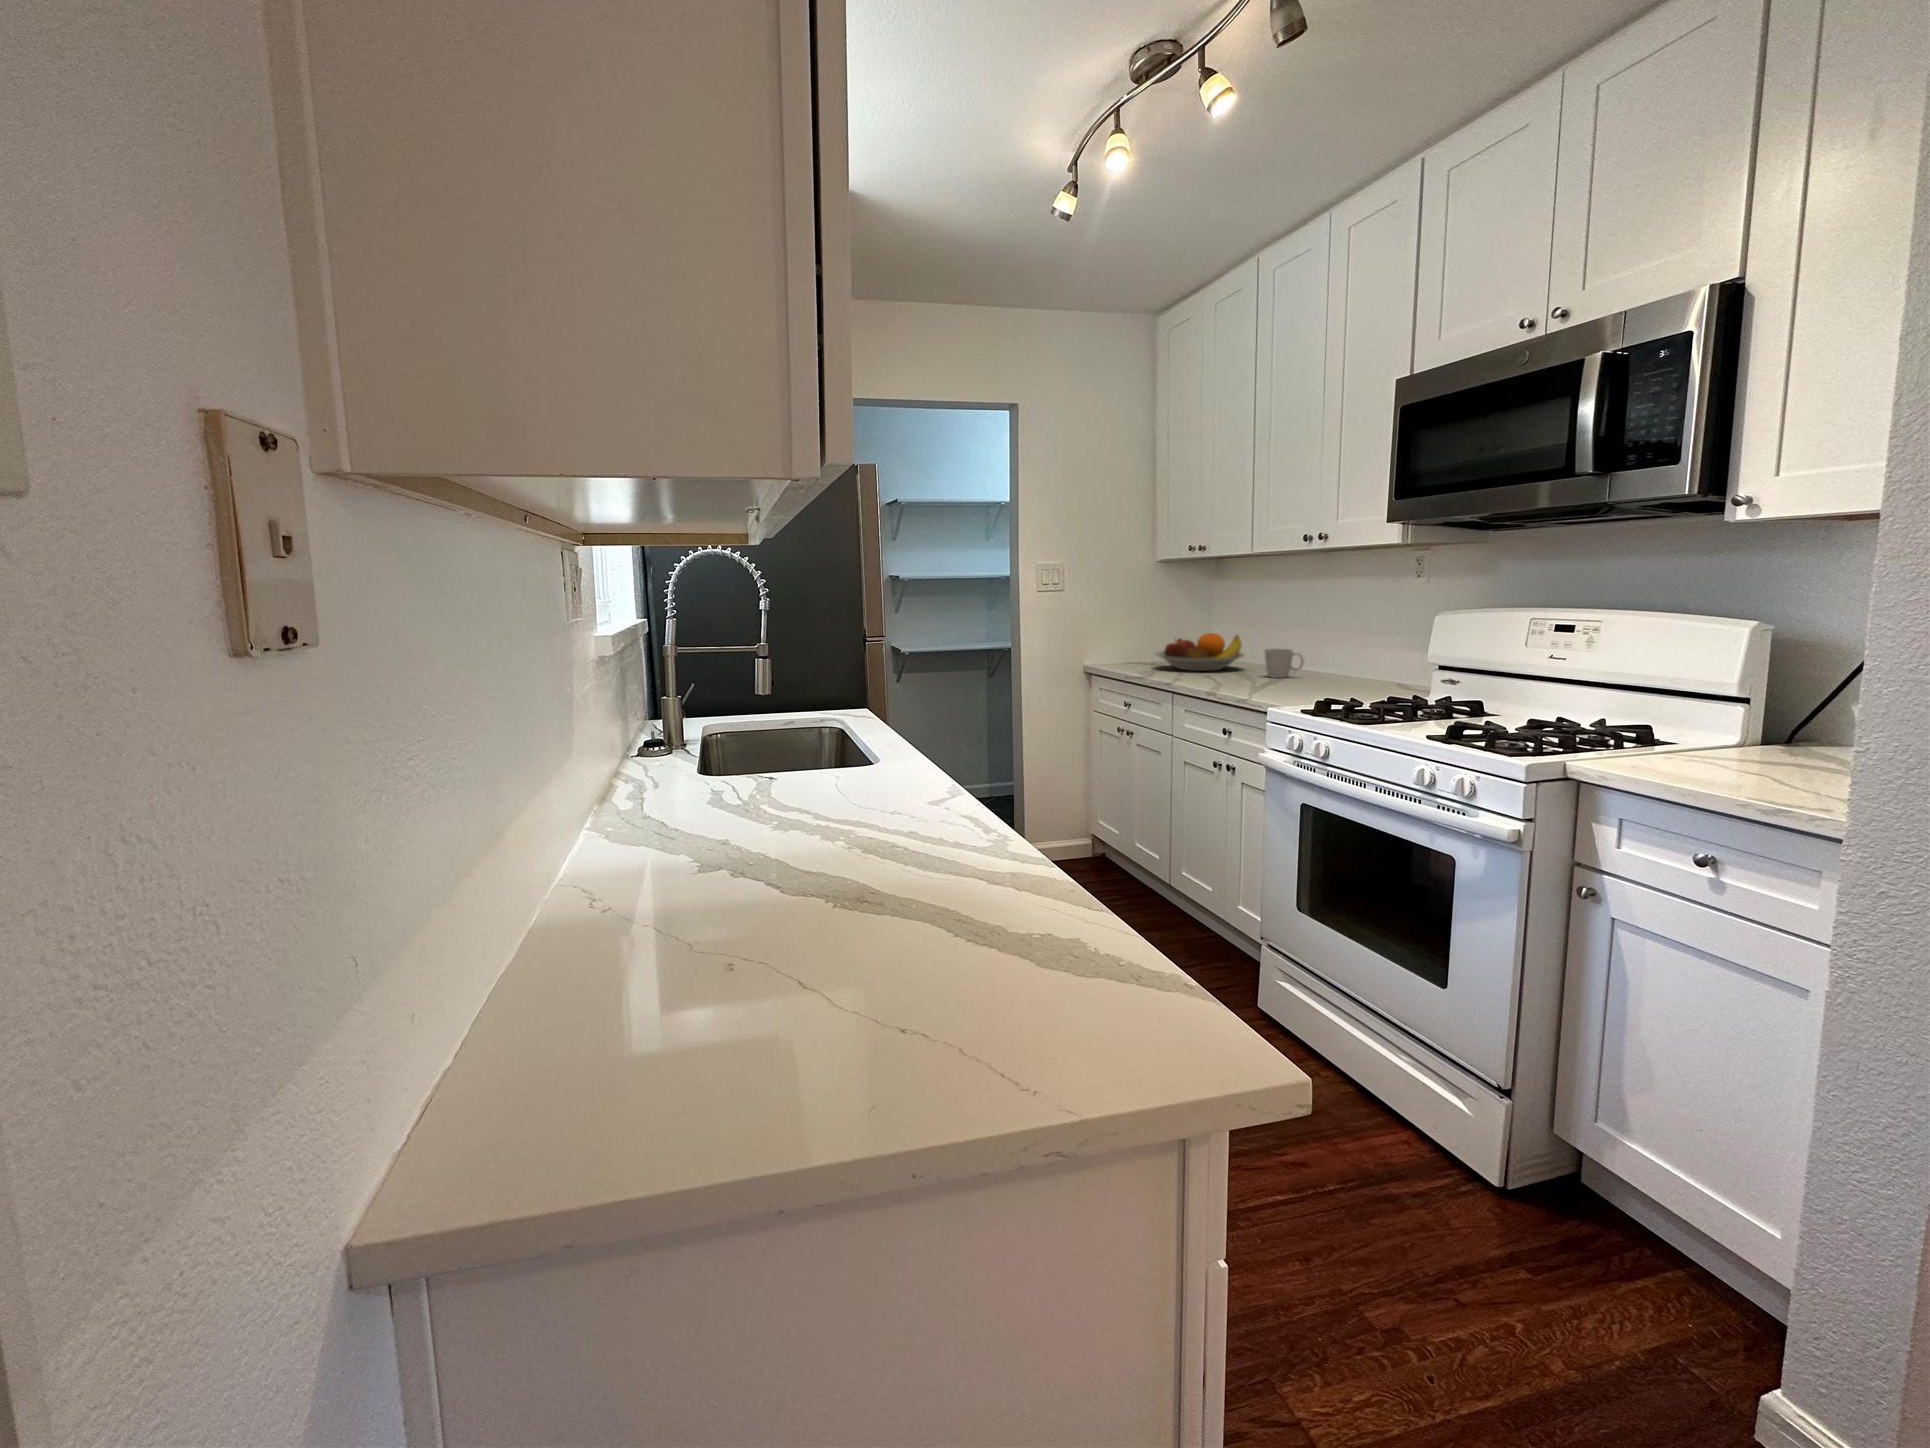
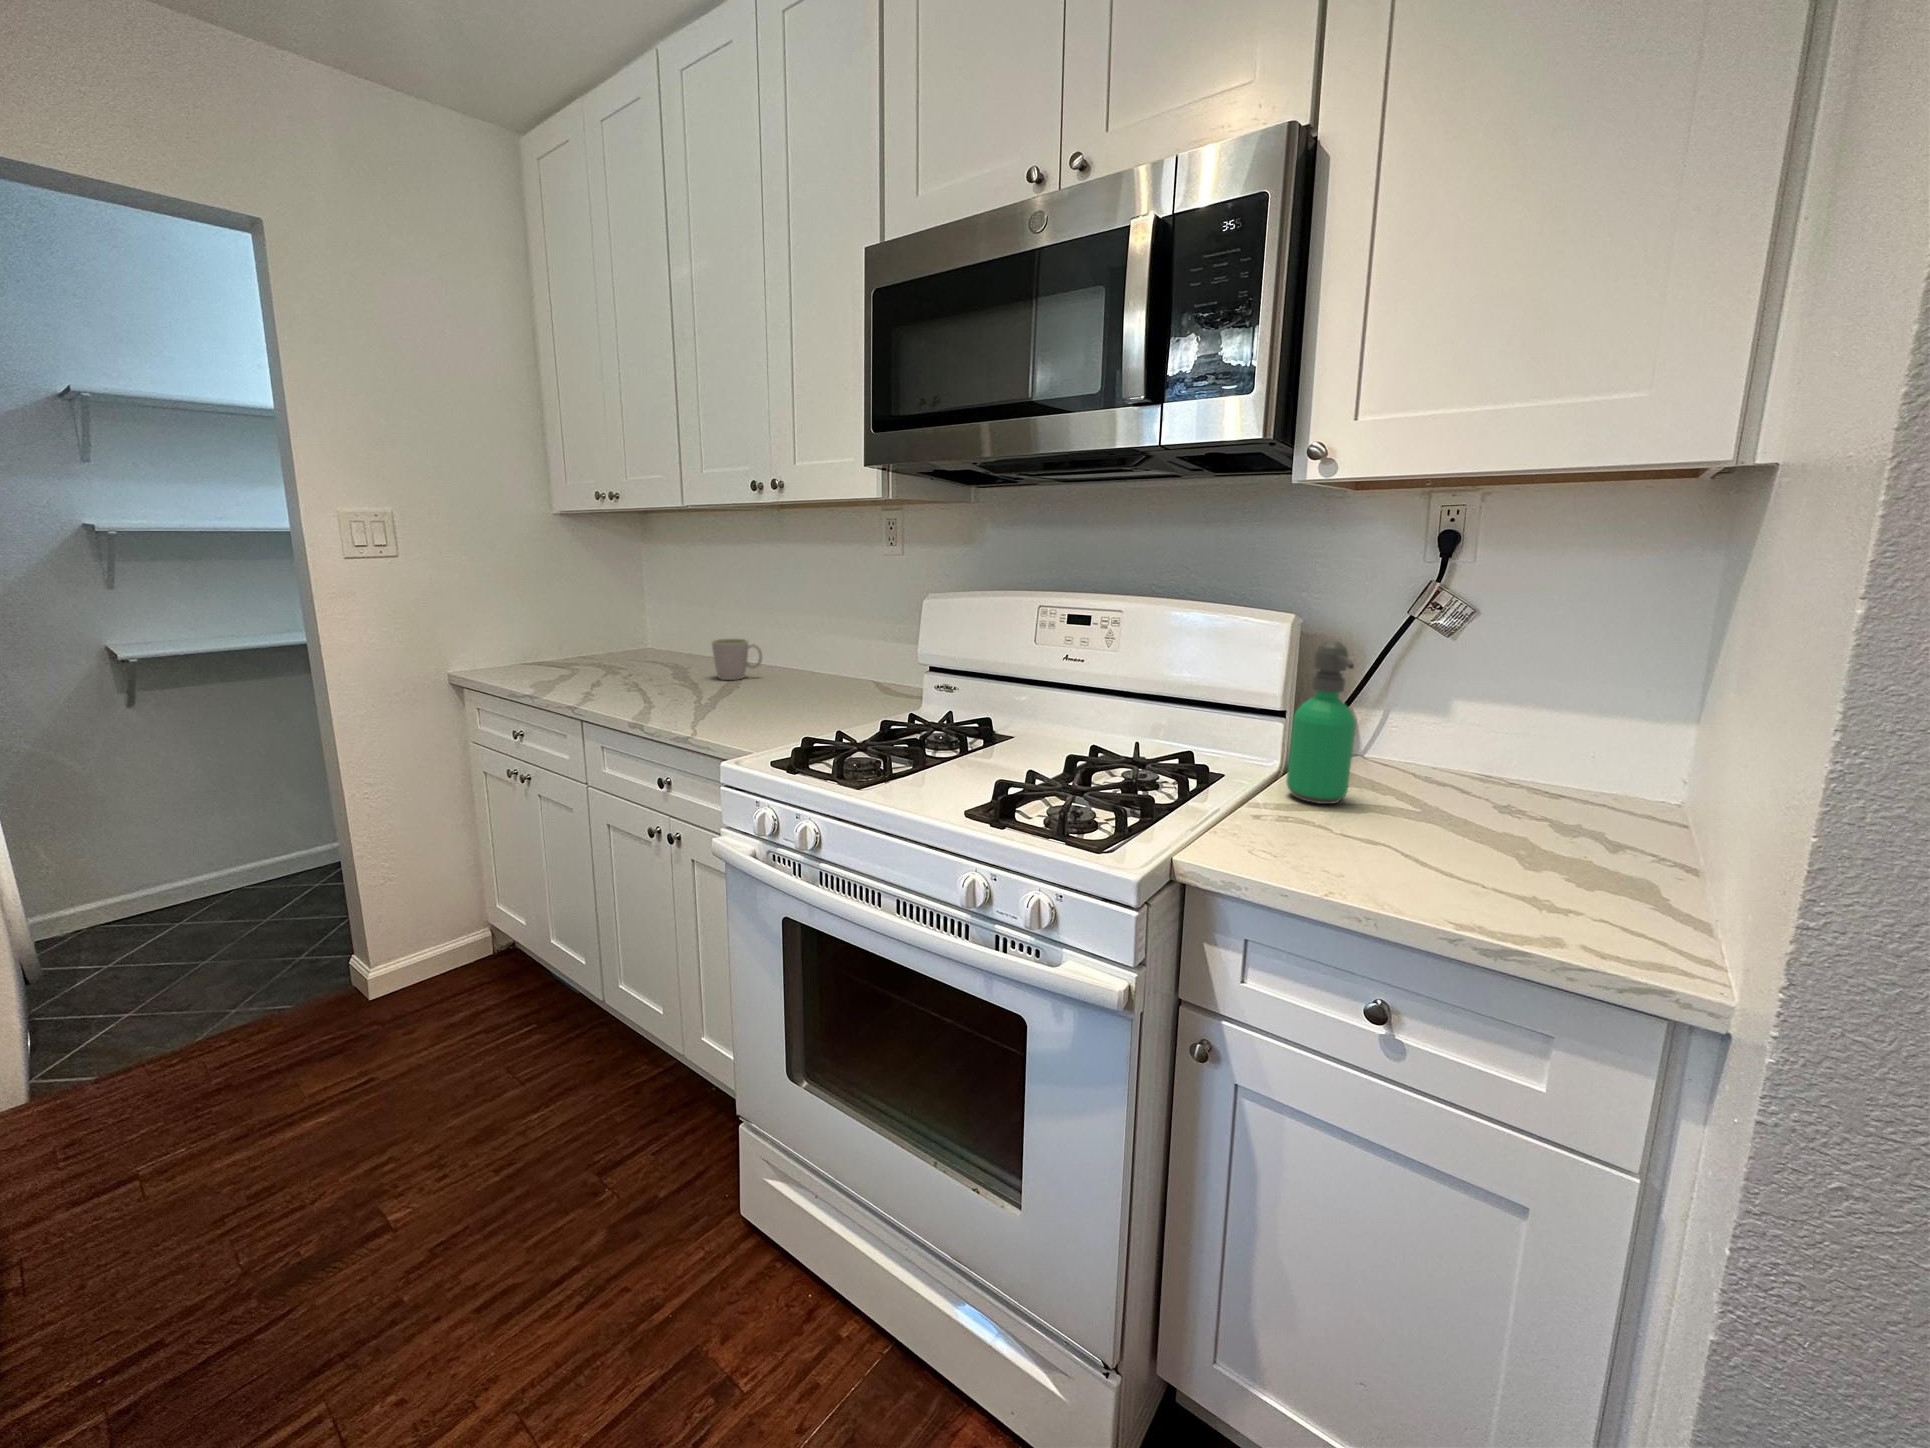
fruit bowl: present [1156,633,1244,671] -> none [560,617,688,673]
soap dispenser: none [1719,638,1785,759] -> present [1286,641,1356,804]

